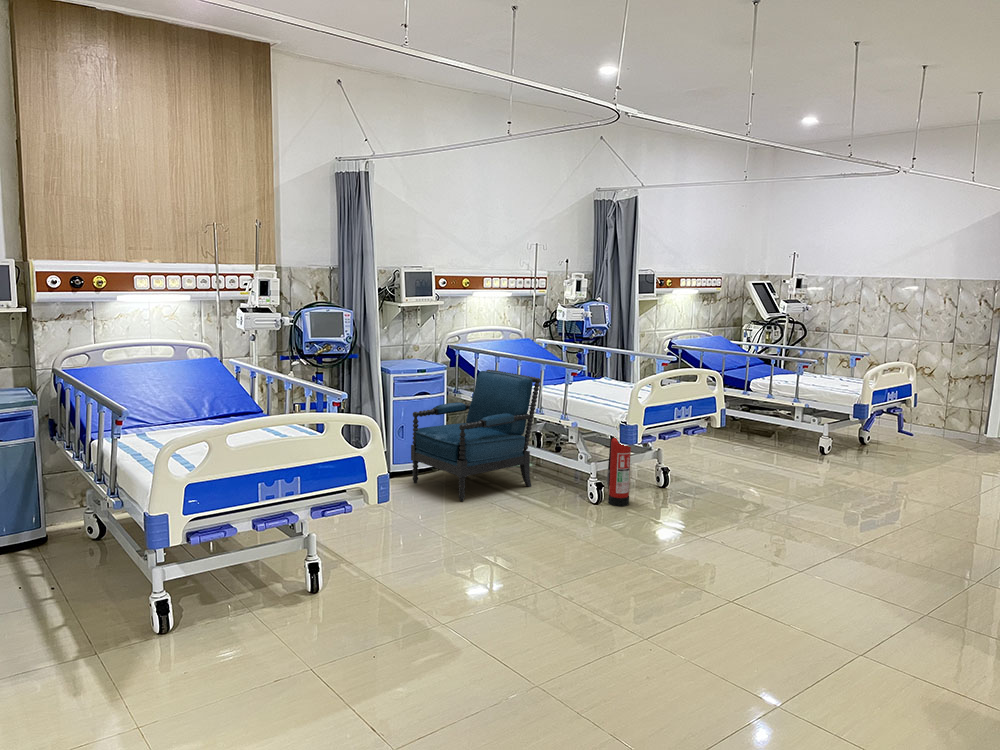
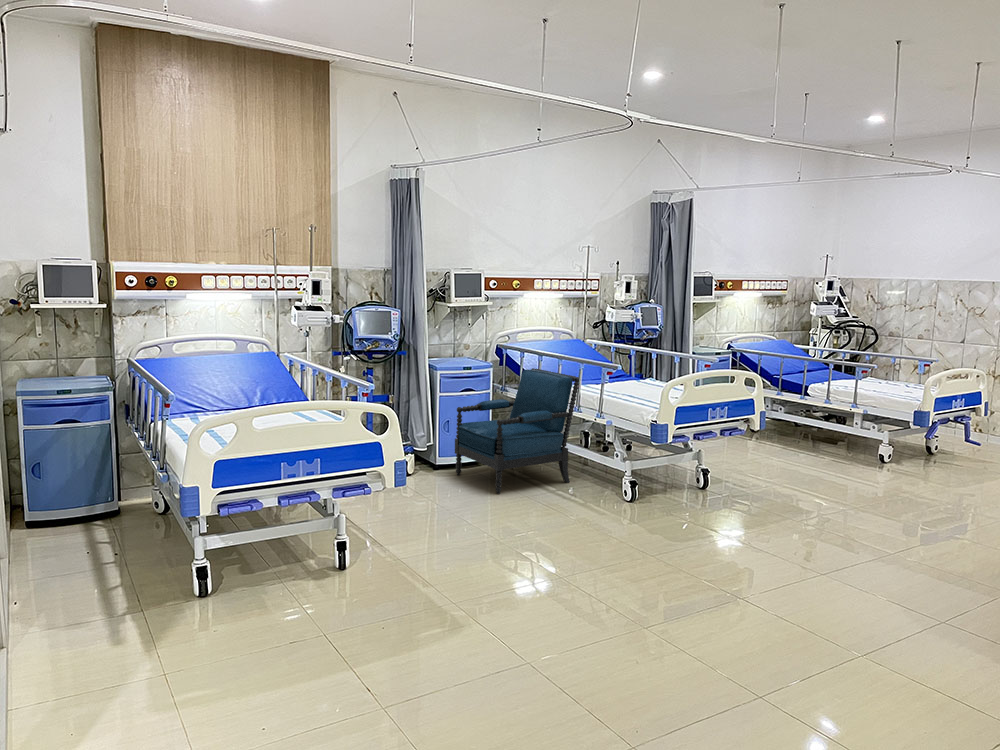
fire extinguisher: present [607,437,631,506] -> none [641,423,665,504]

